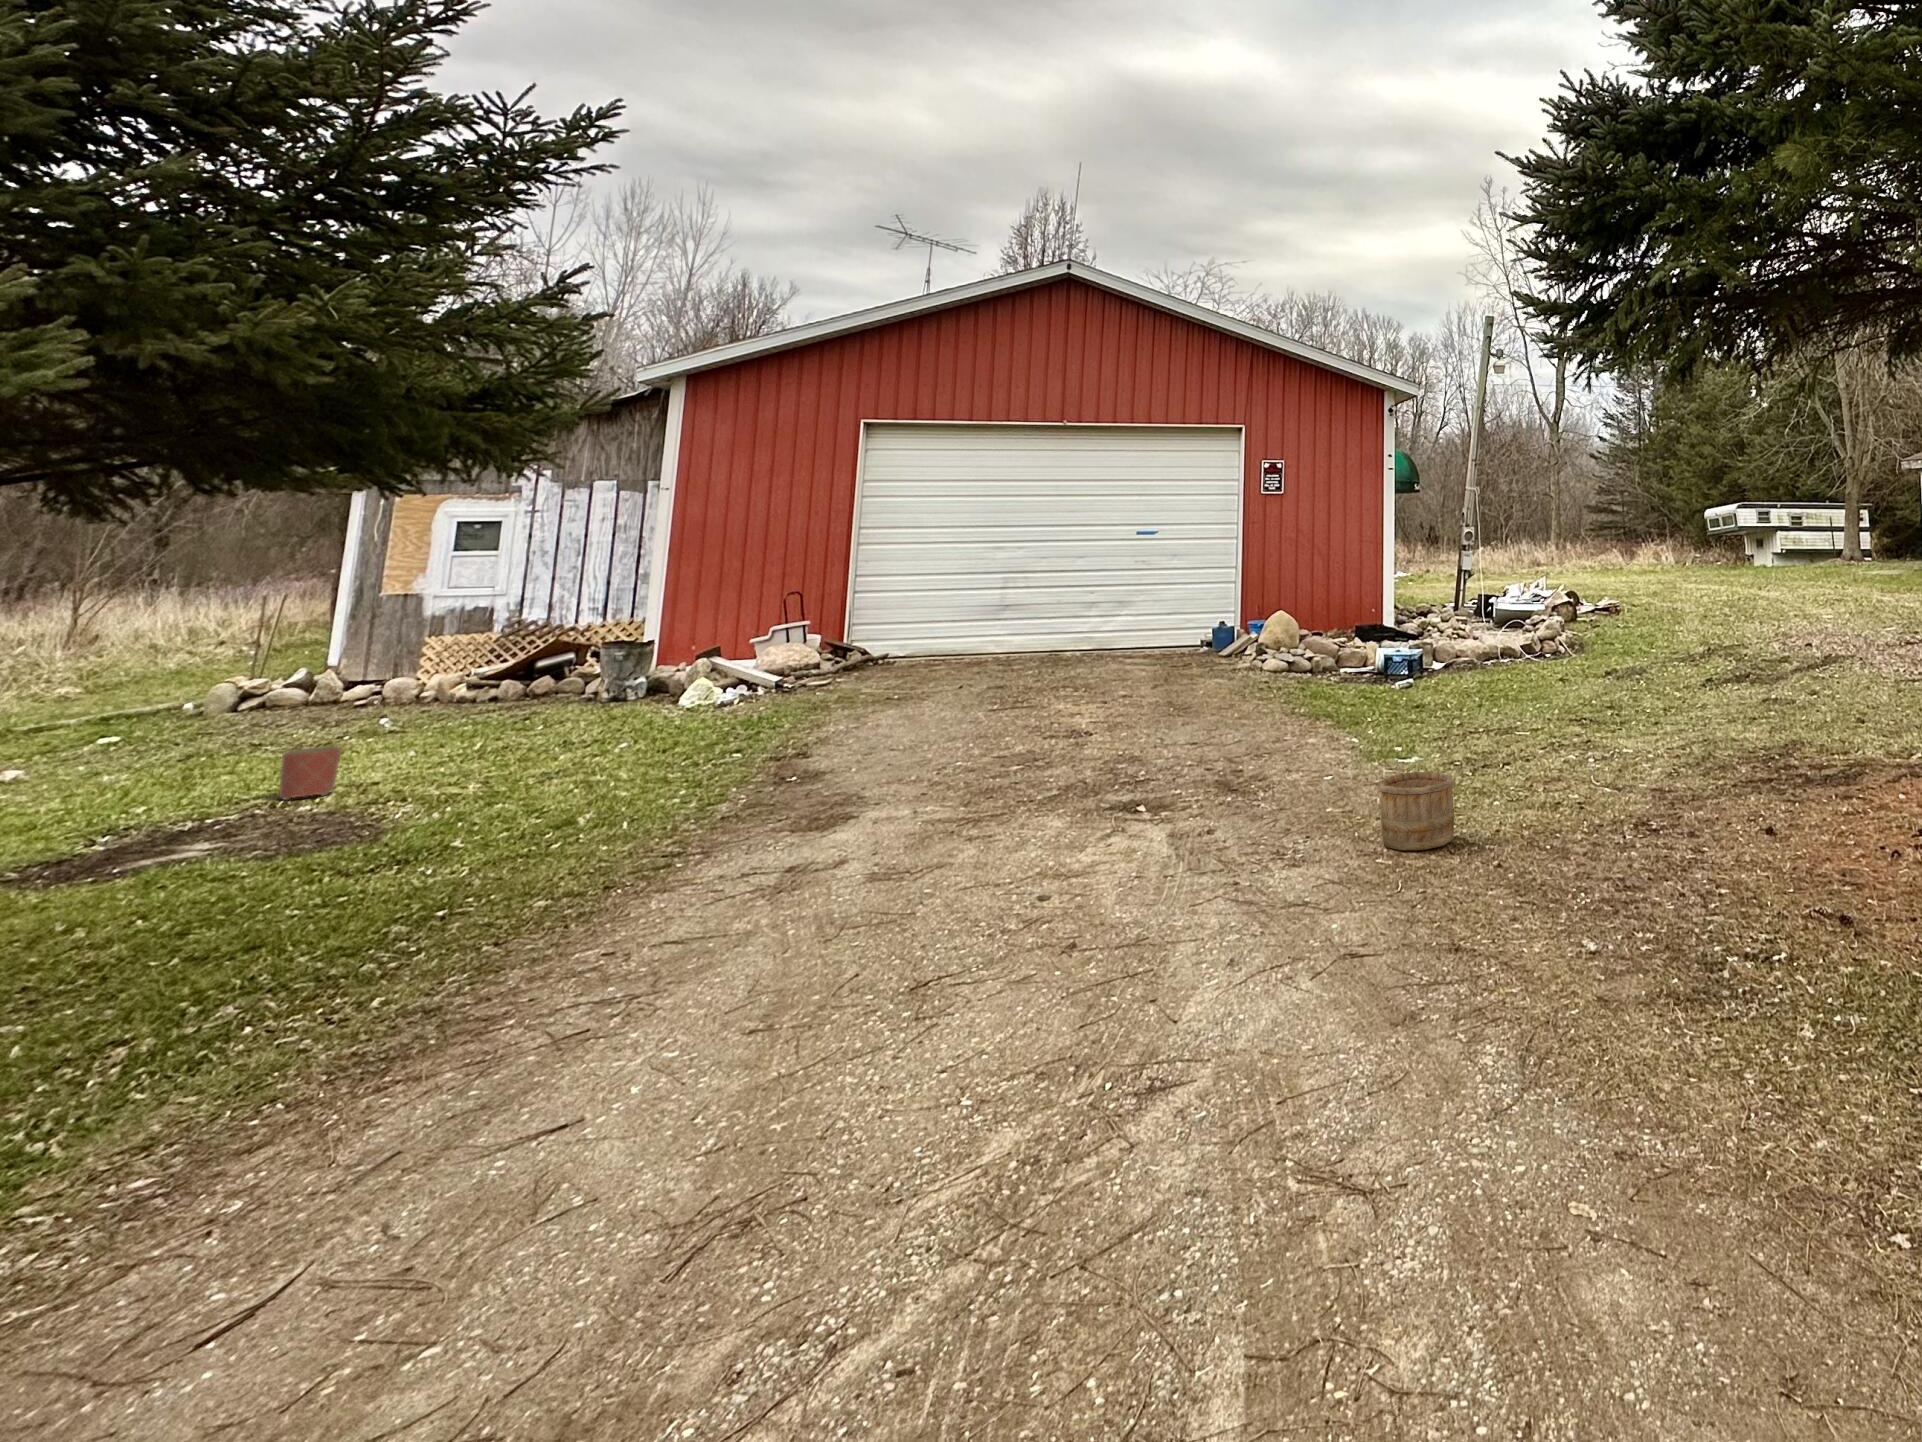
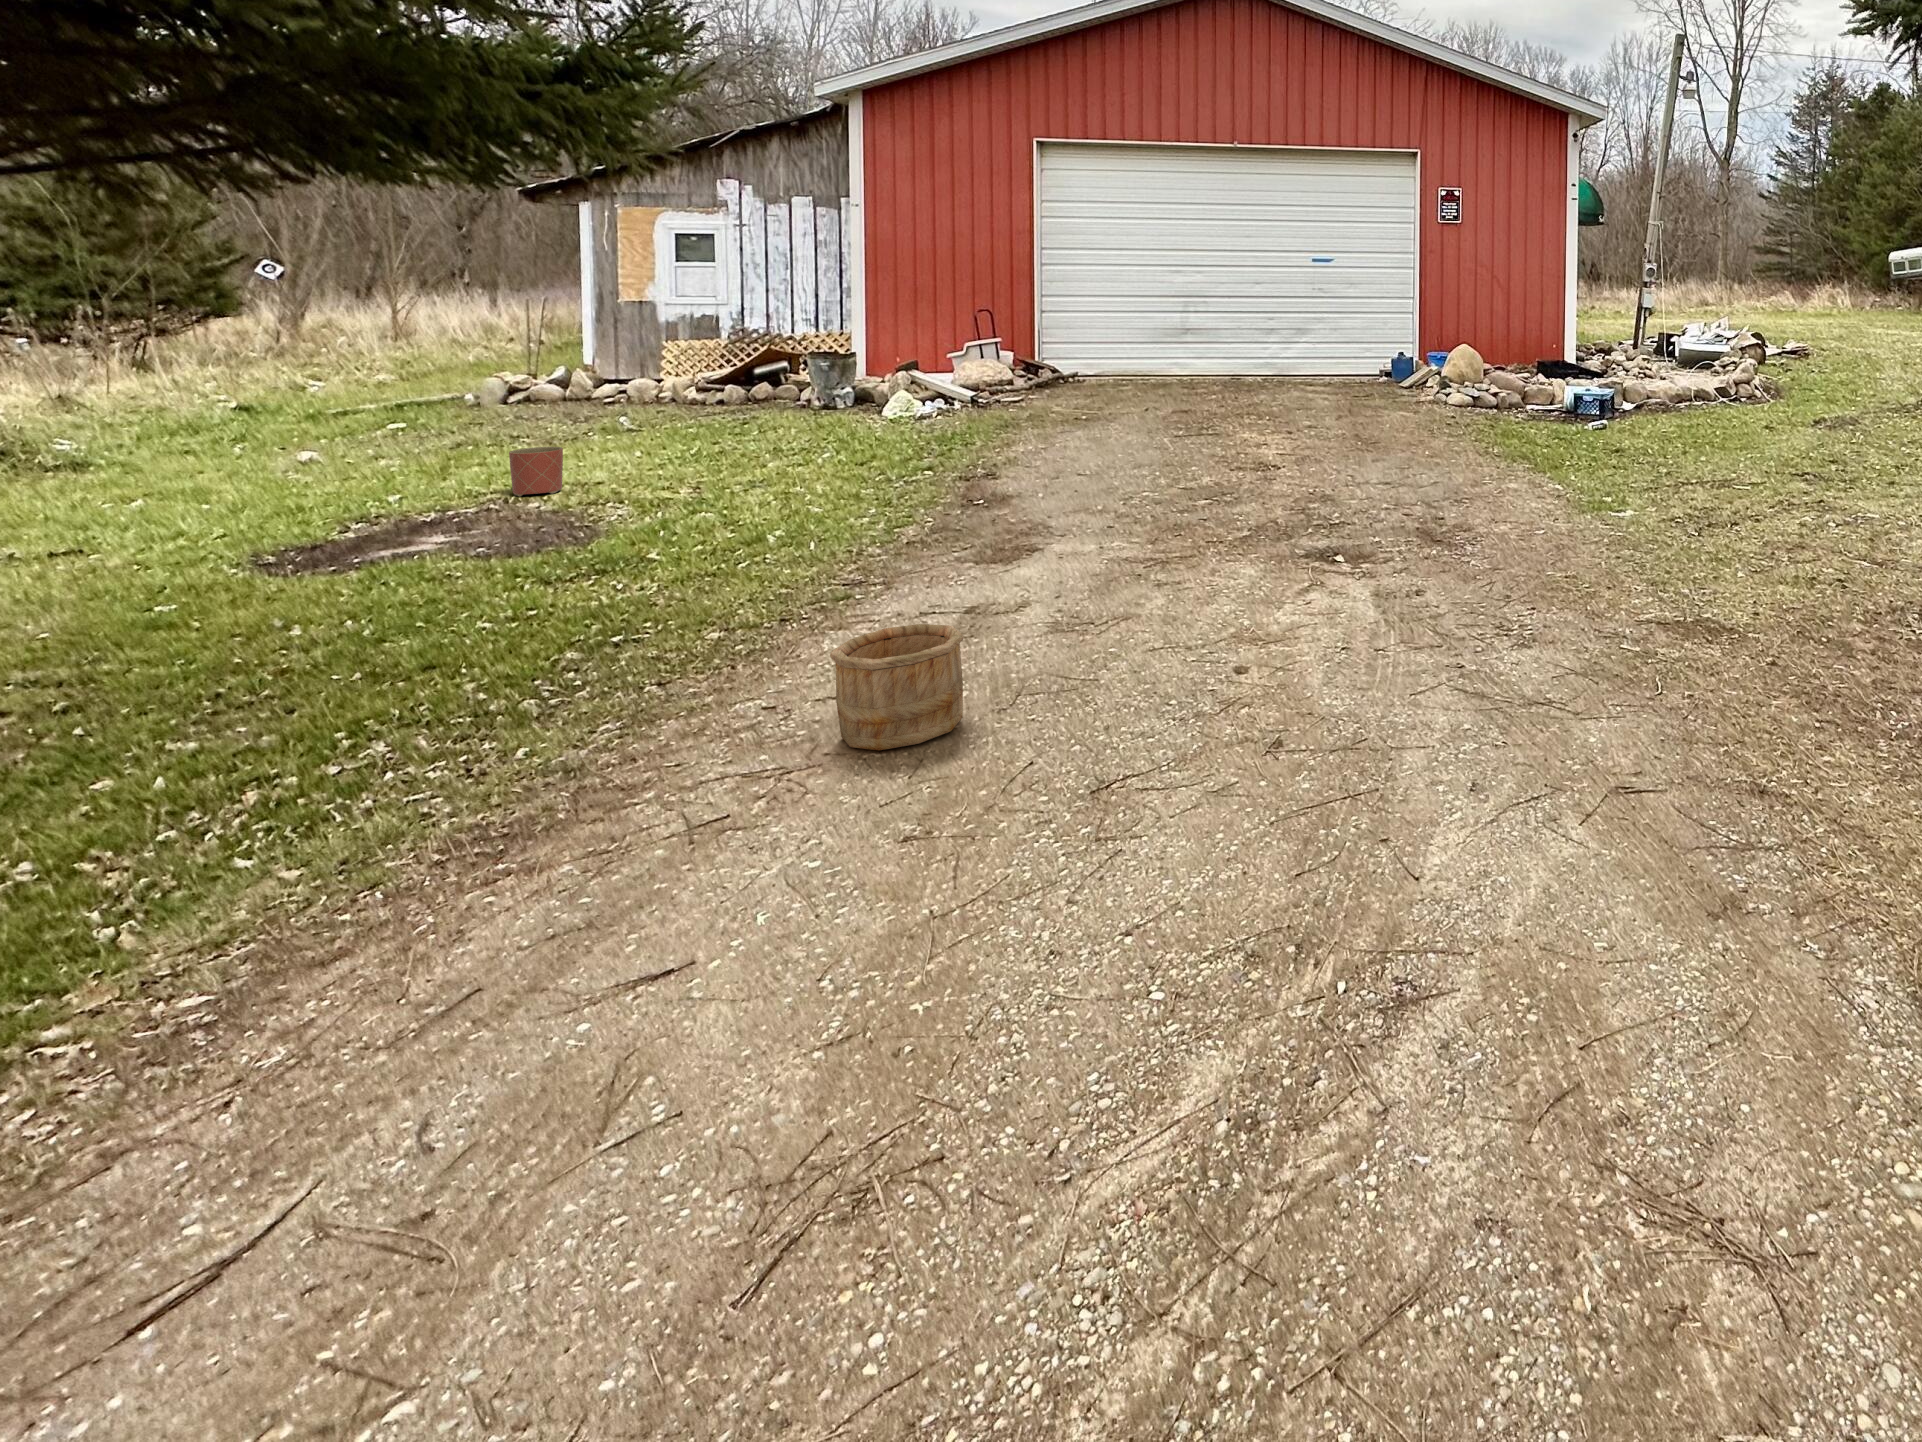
wooden bucket: present [1378,772,1455,850] -> present [830,624,963,750]

